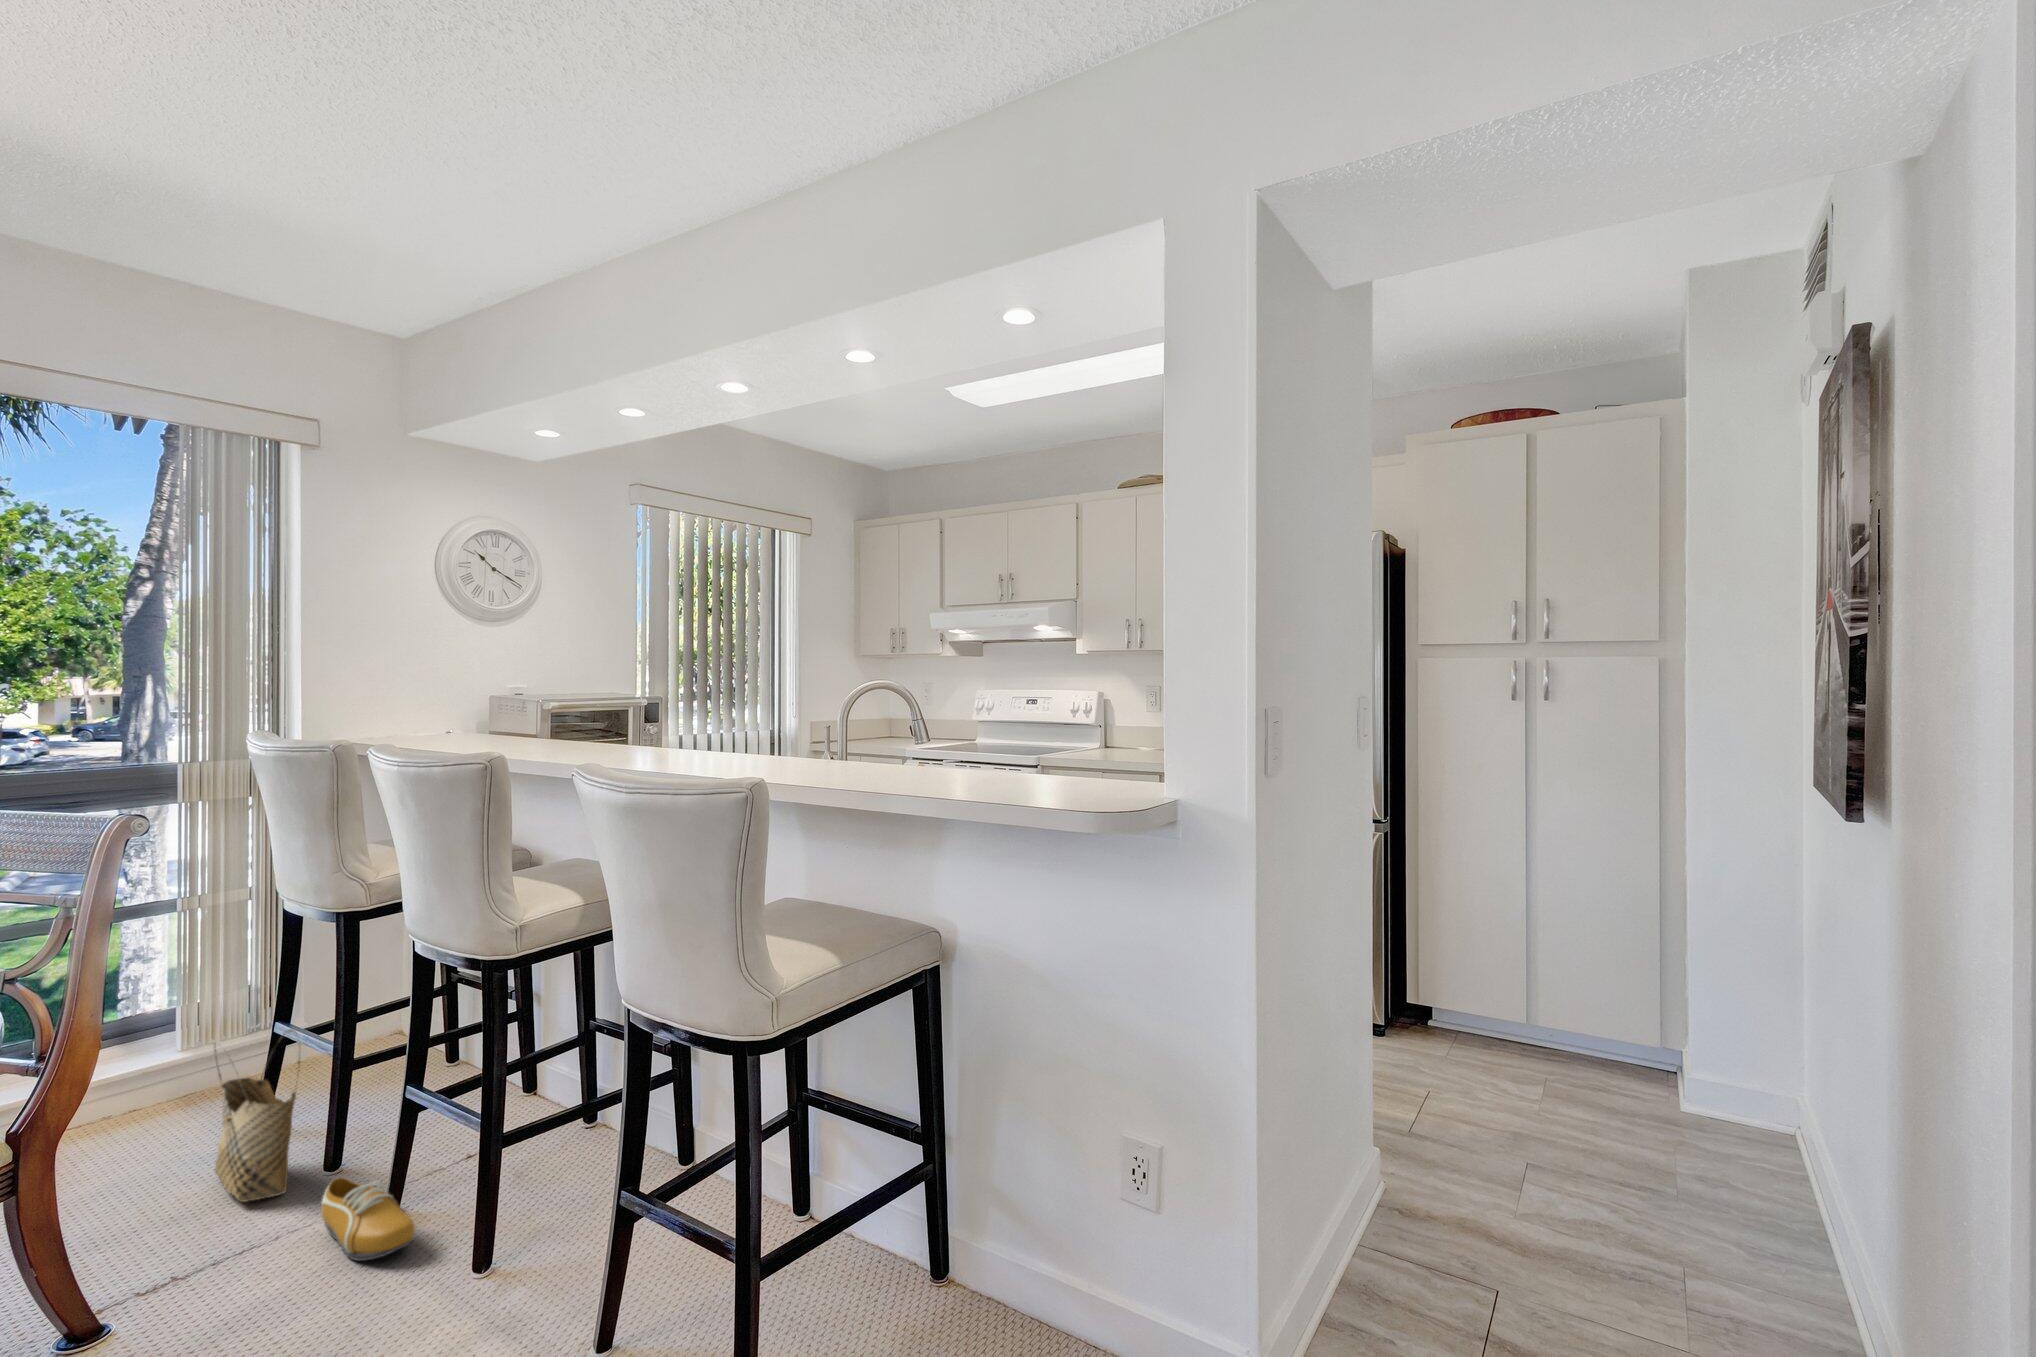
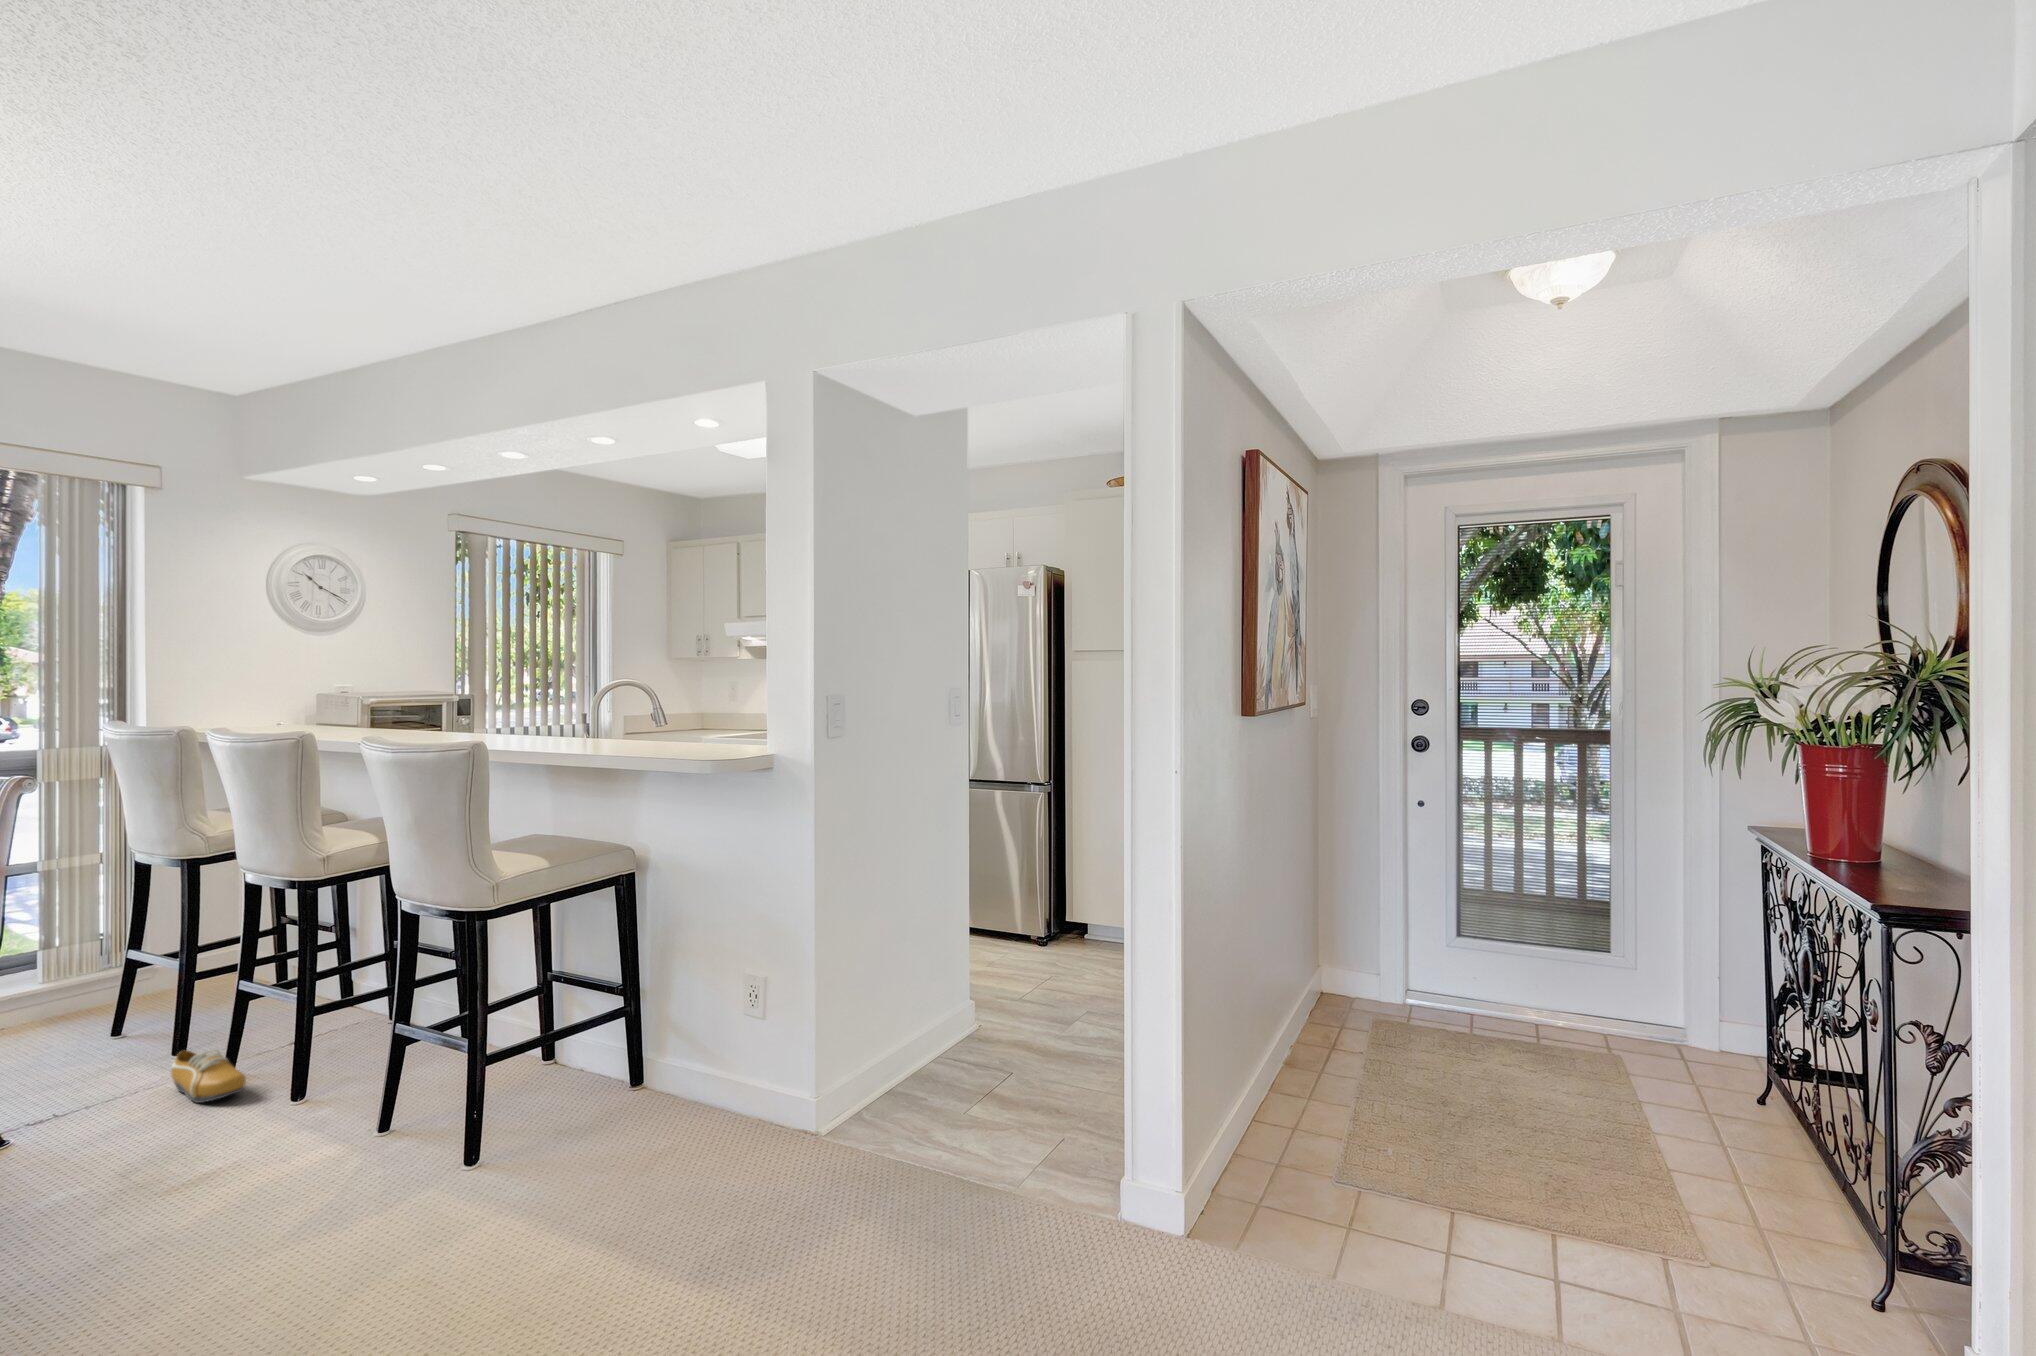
woven basket: present [214,1030,300,1202] -> none [80,949,152,1075]

